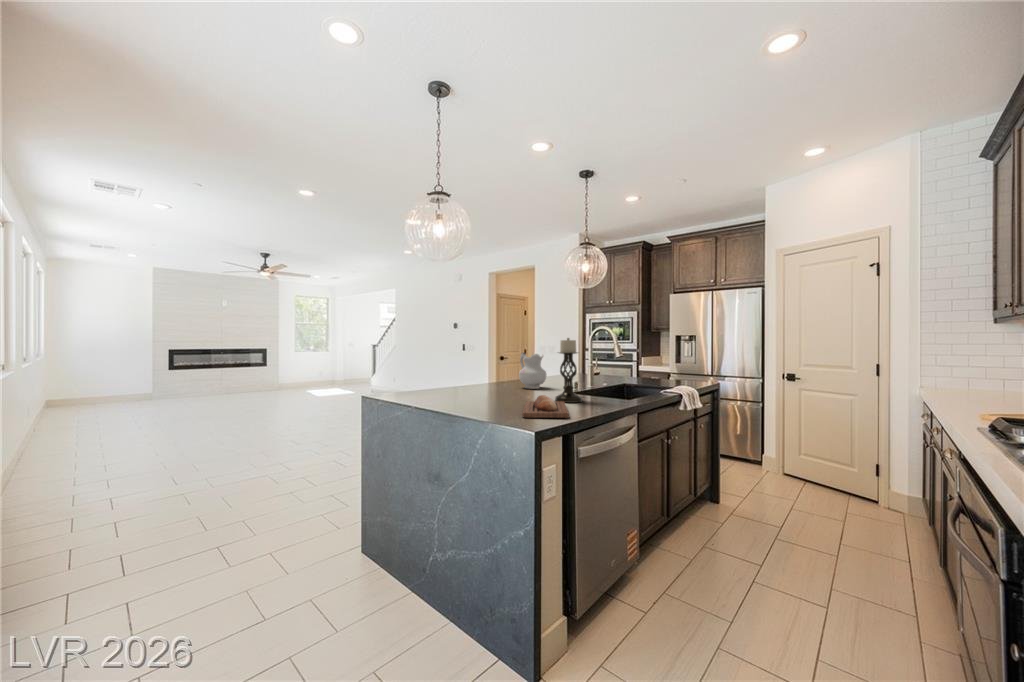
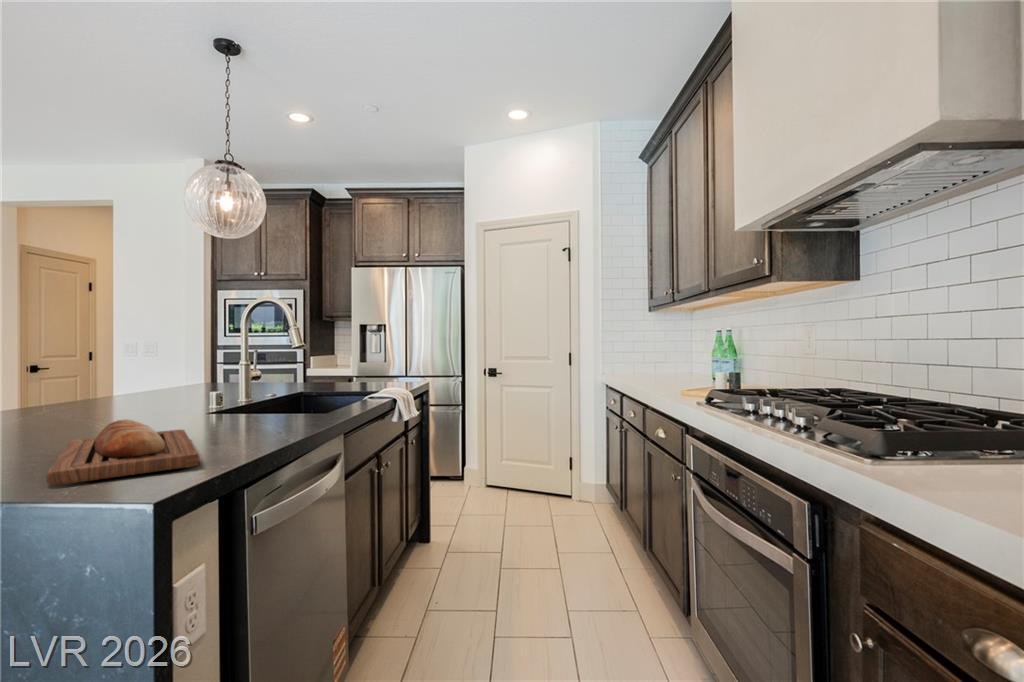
candle holder: present [555,338,582,403] -> none [158,295,227,432]
ceramic pitcher: present [519,353,547,389] -> none [61,335,137,412]

